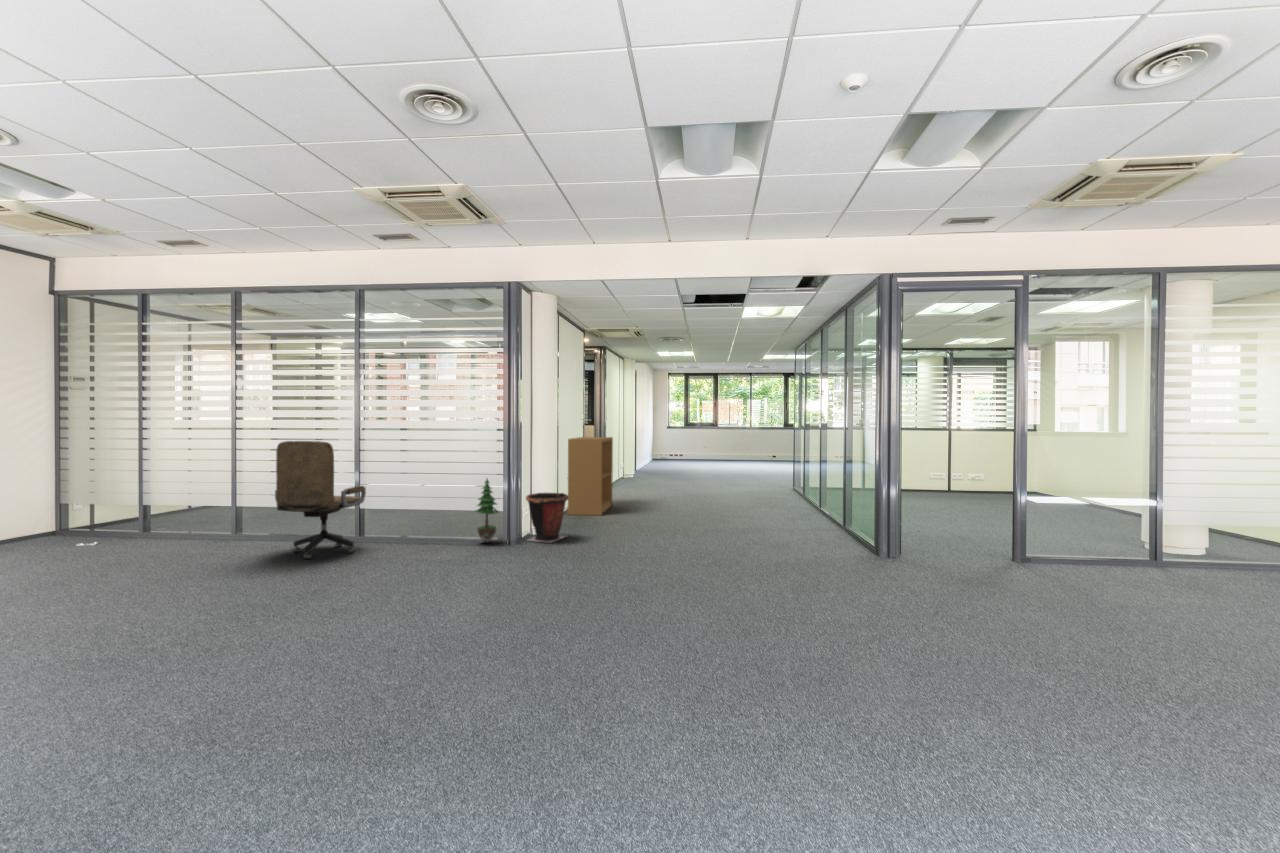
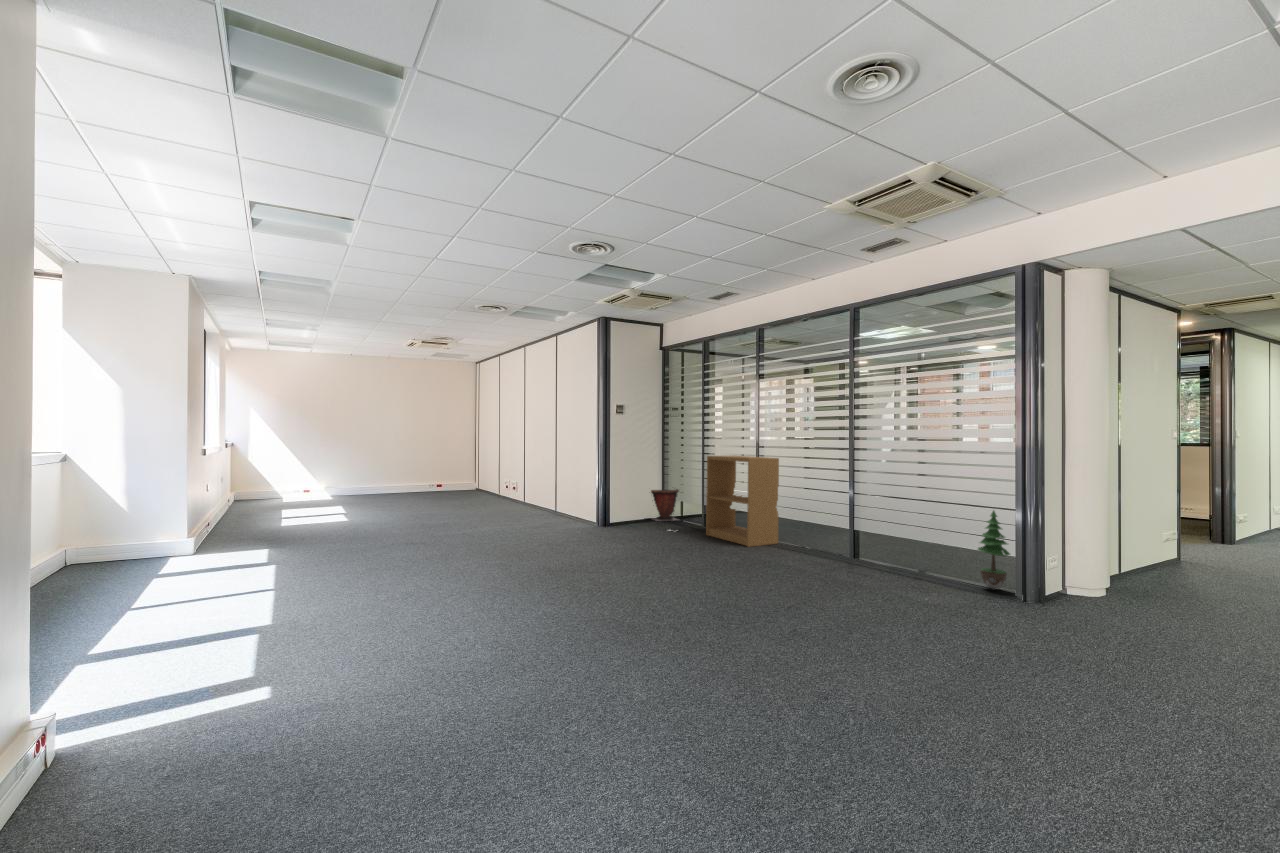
bookshelf: present [567,437,613,515] -> present [706,456,779,547]
office chair: present [275,441,366,559] -> none [775,457,854,571]
waste bin: present [526,493,568,542] -> present [651,489,679,521]

